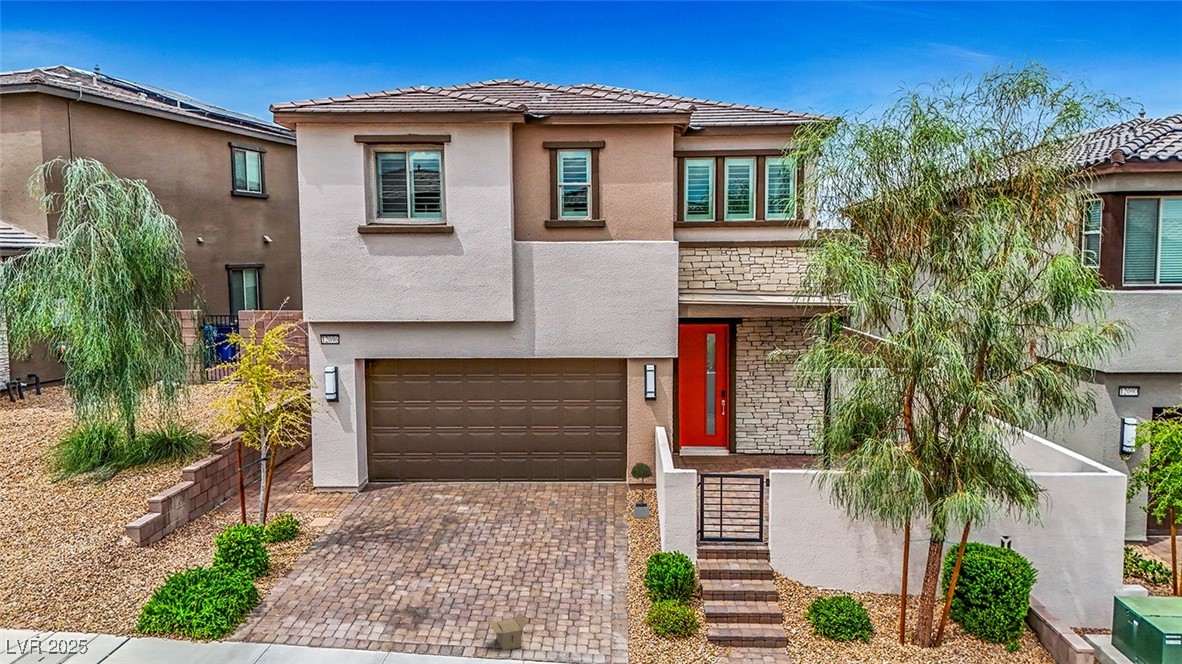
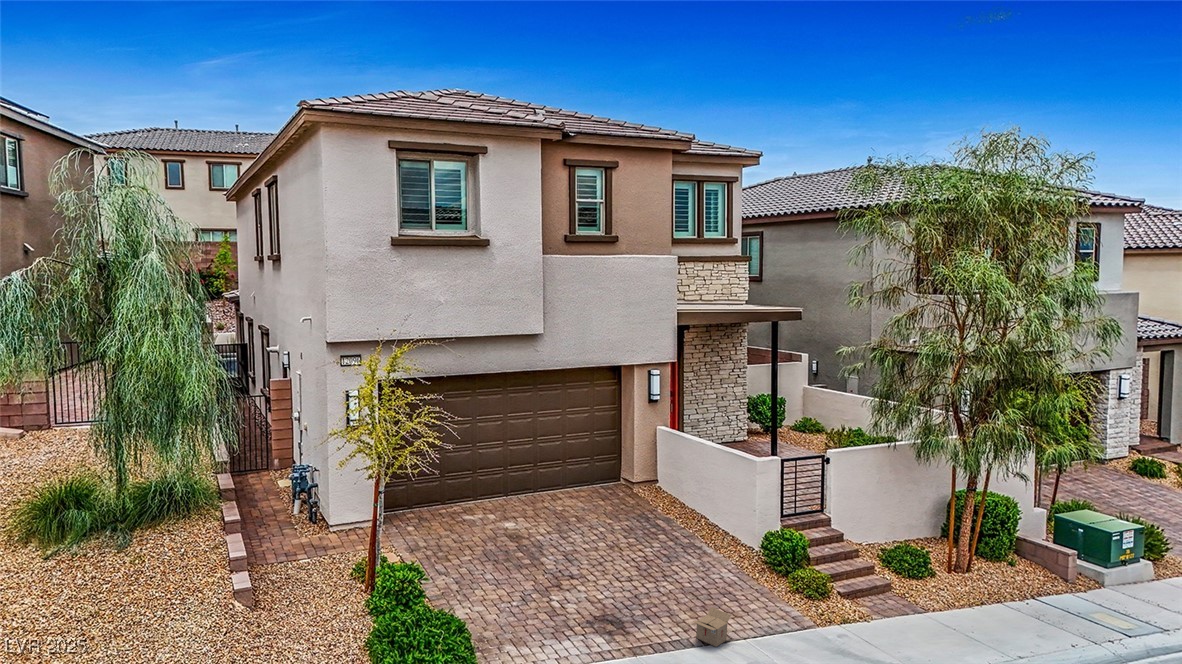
potted tree: present [631,463,653,518] -> none [660,459,681,512]

